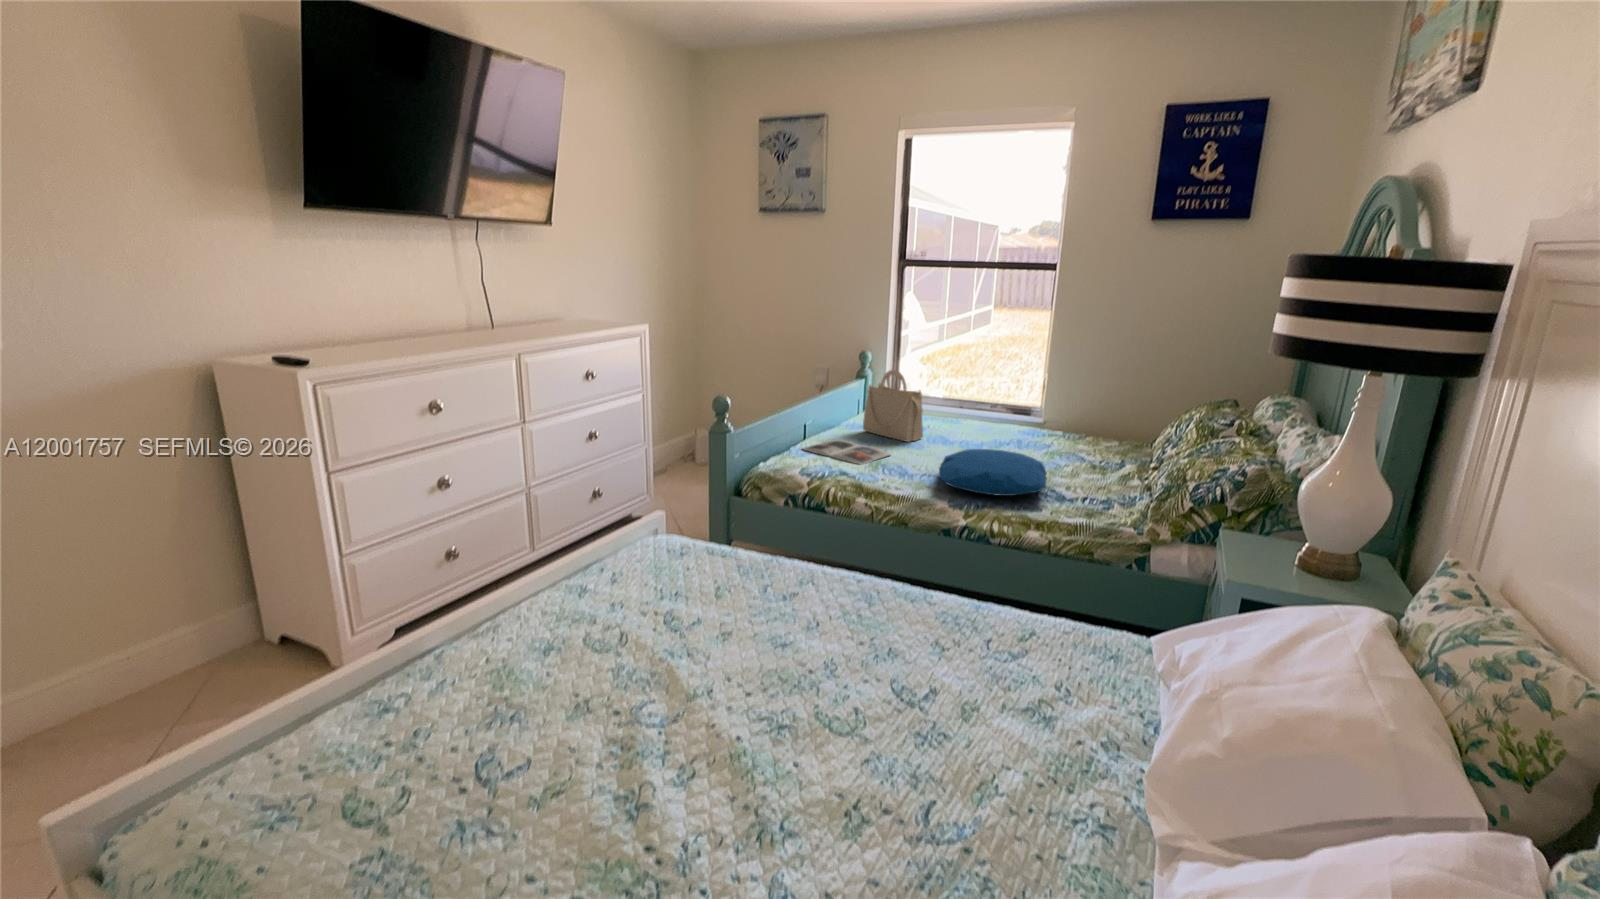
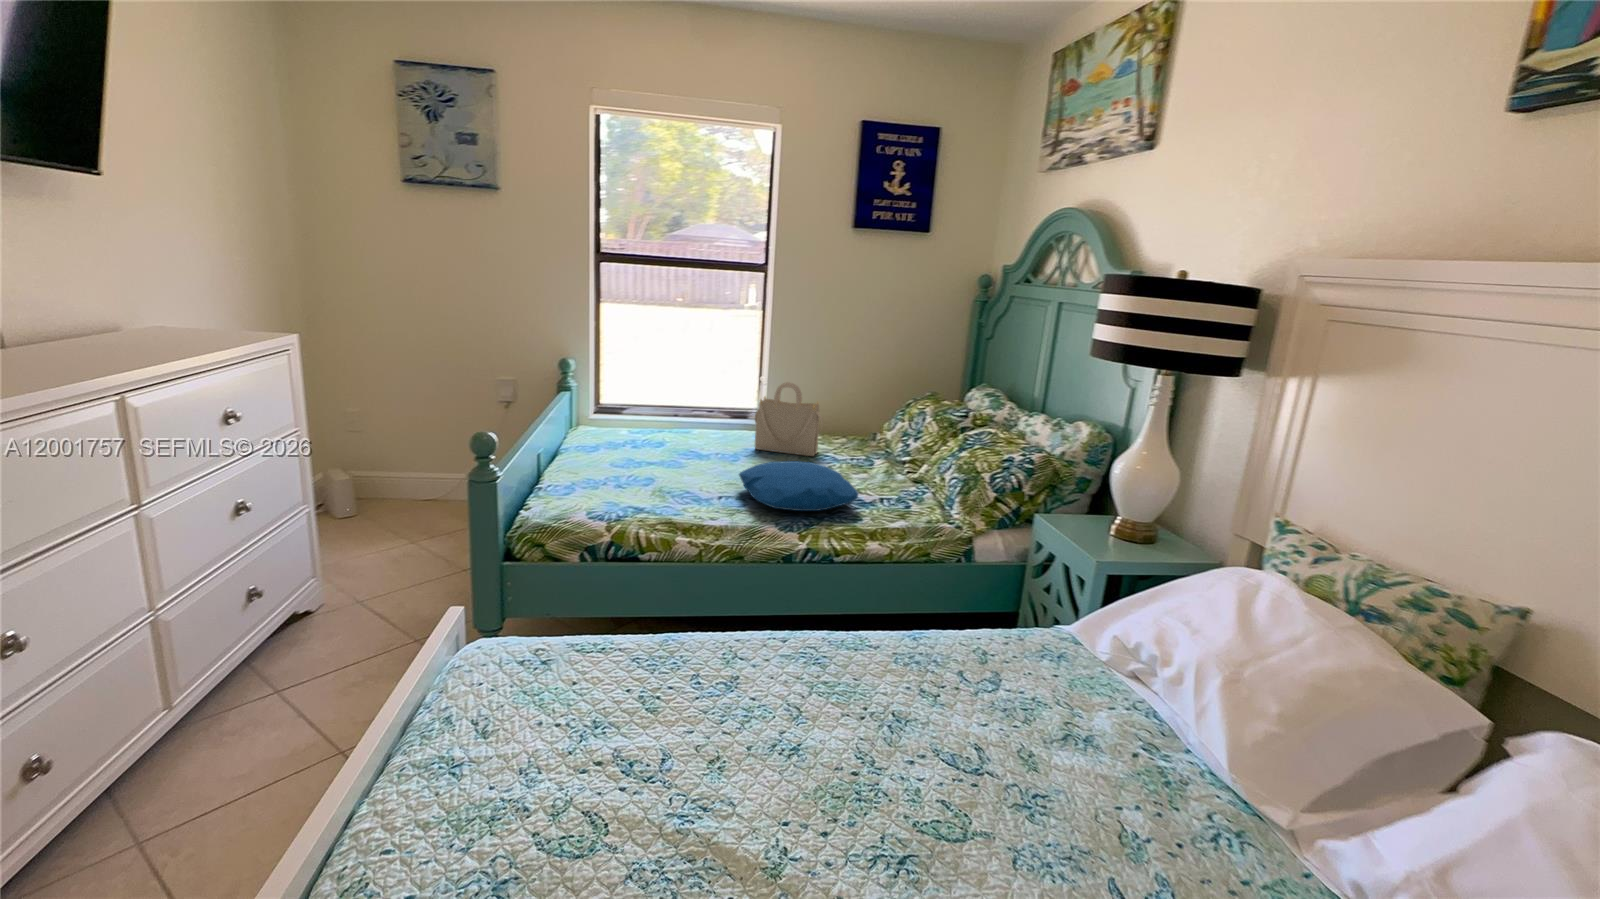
handbag: present [863,370,923,442] -> present [755,382,823,456]
magazine: present [803,440,890,465] -> none [557,468,666,496]

